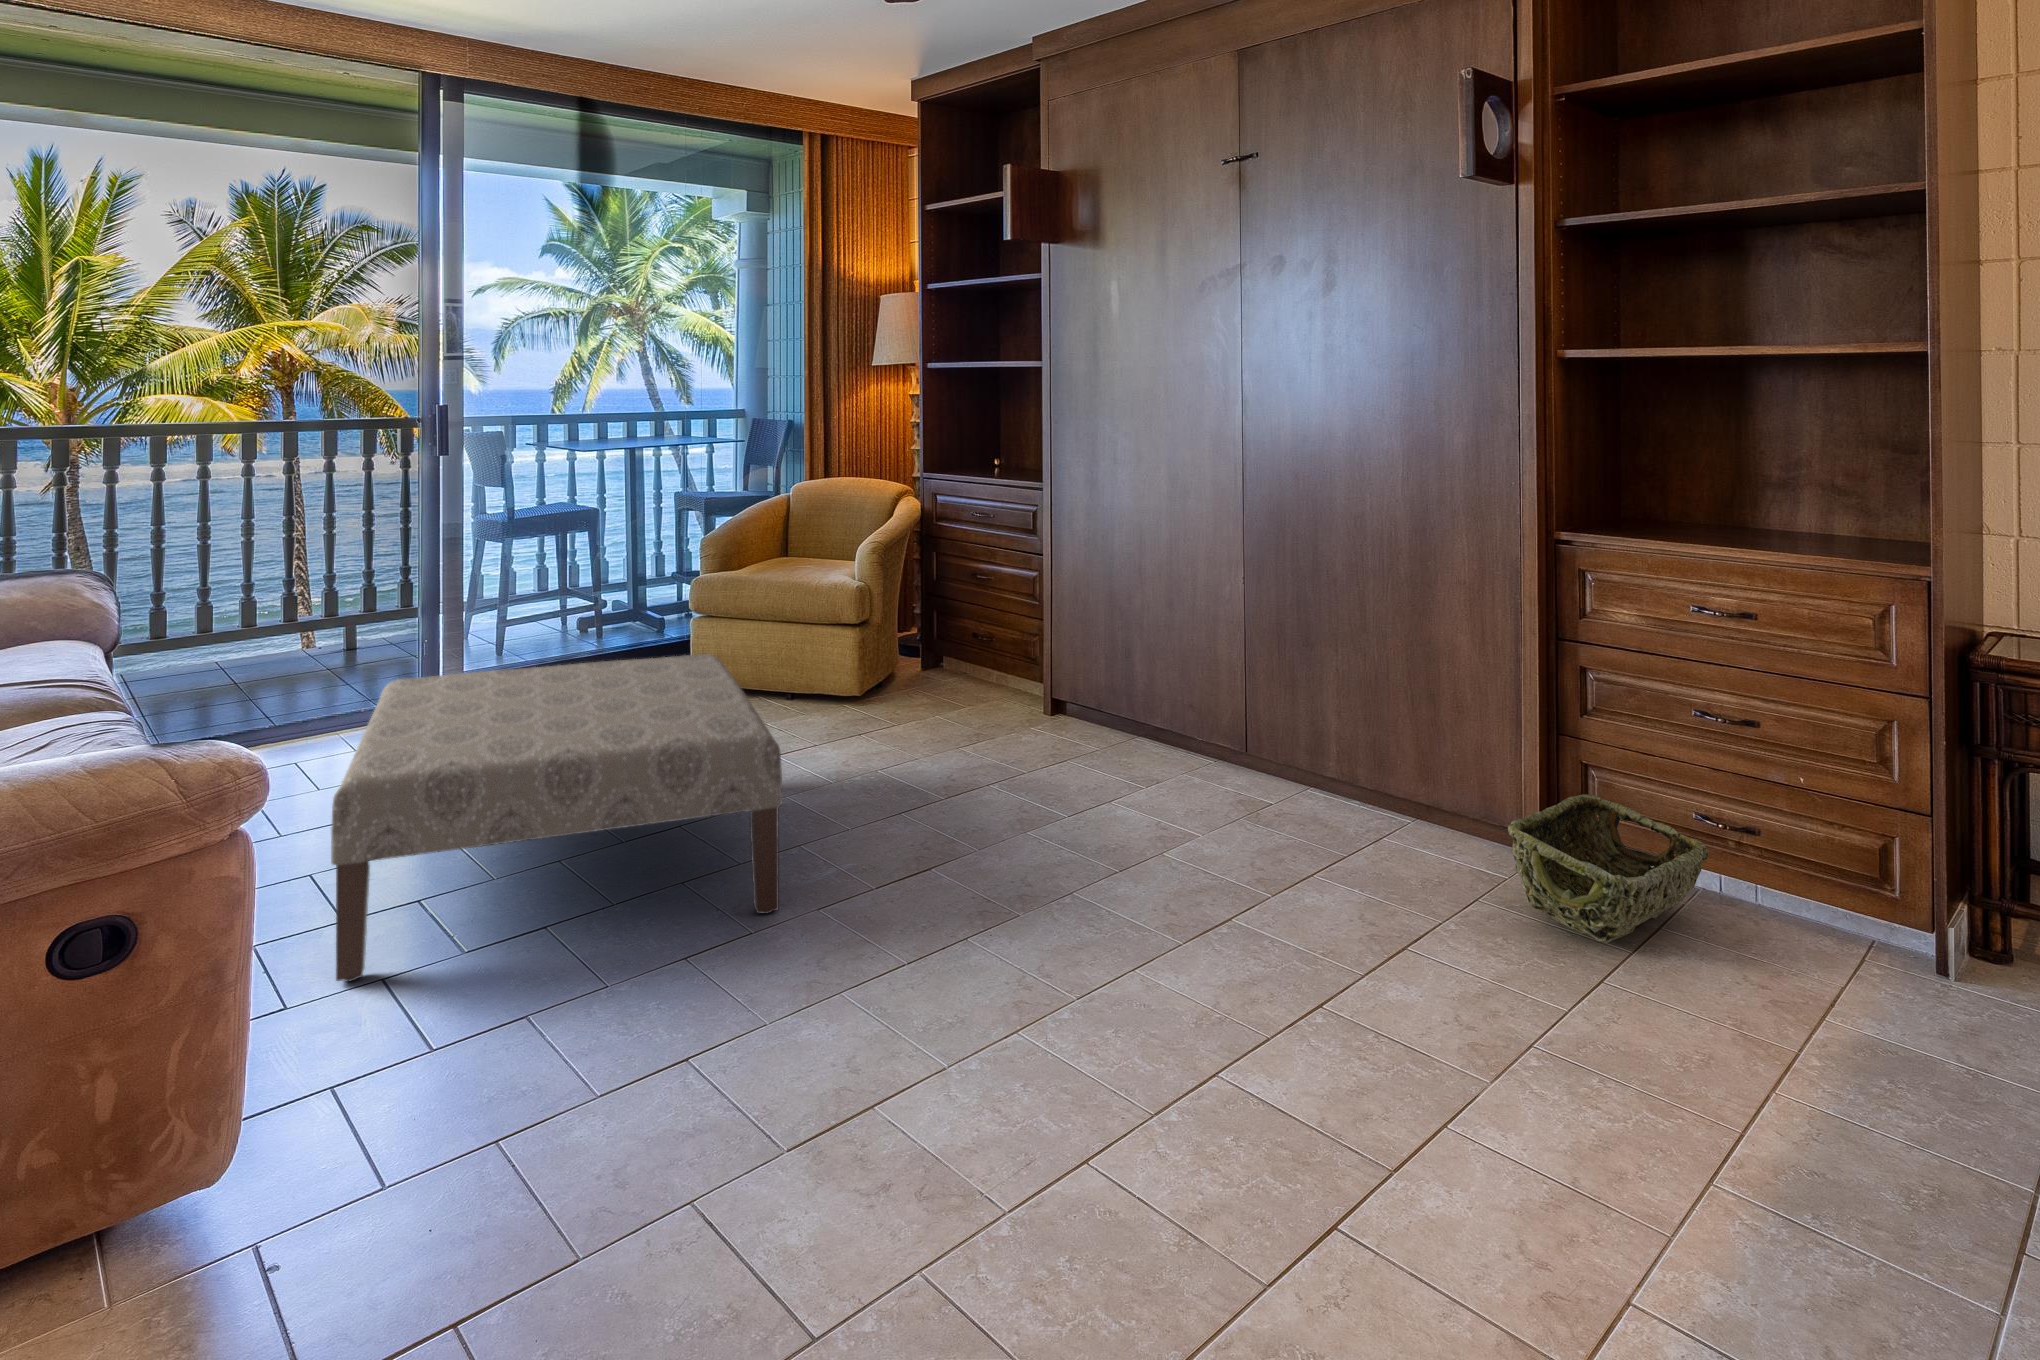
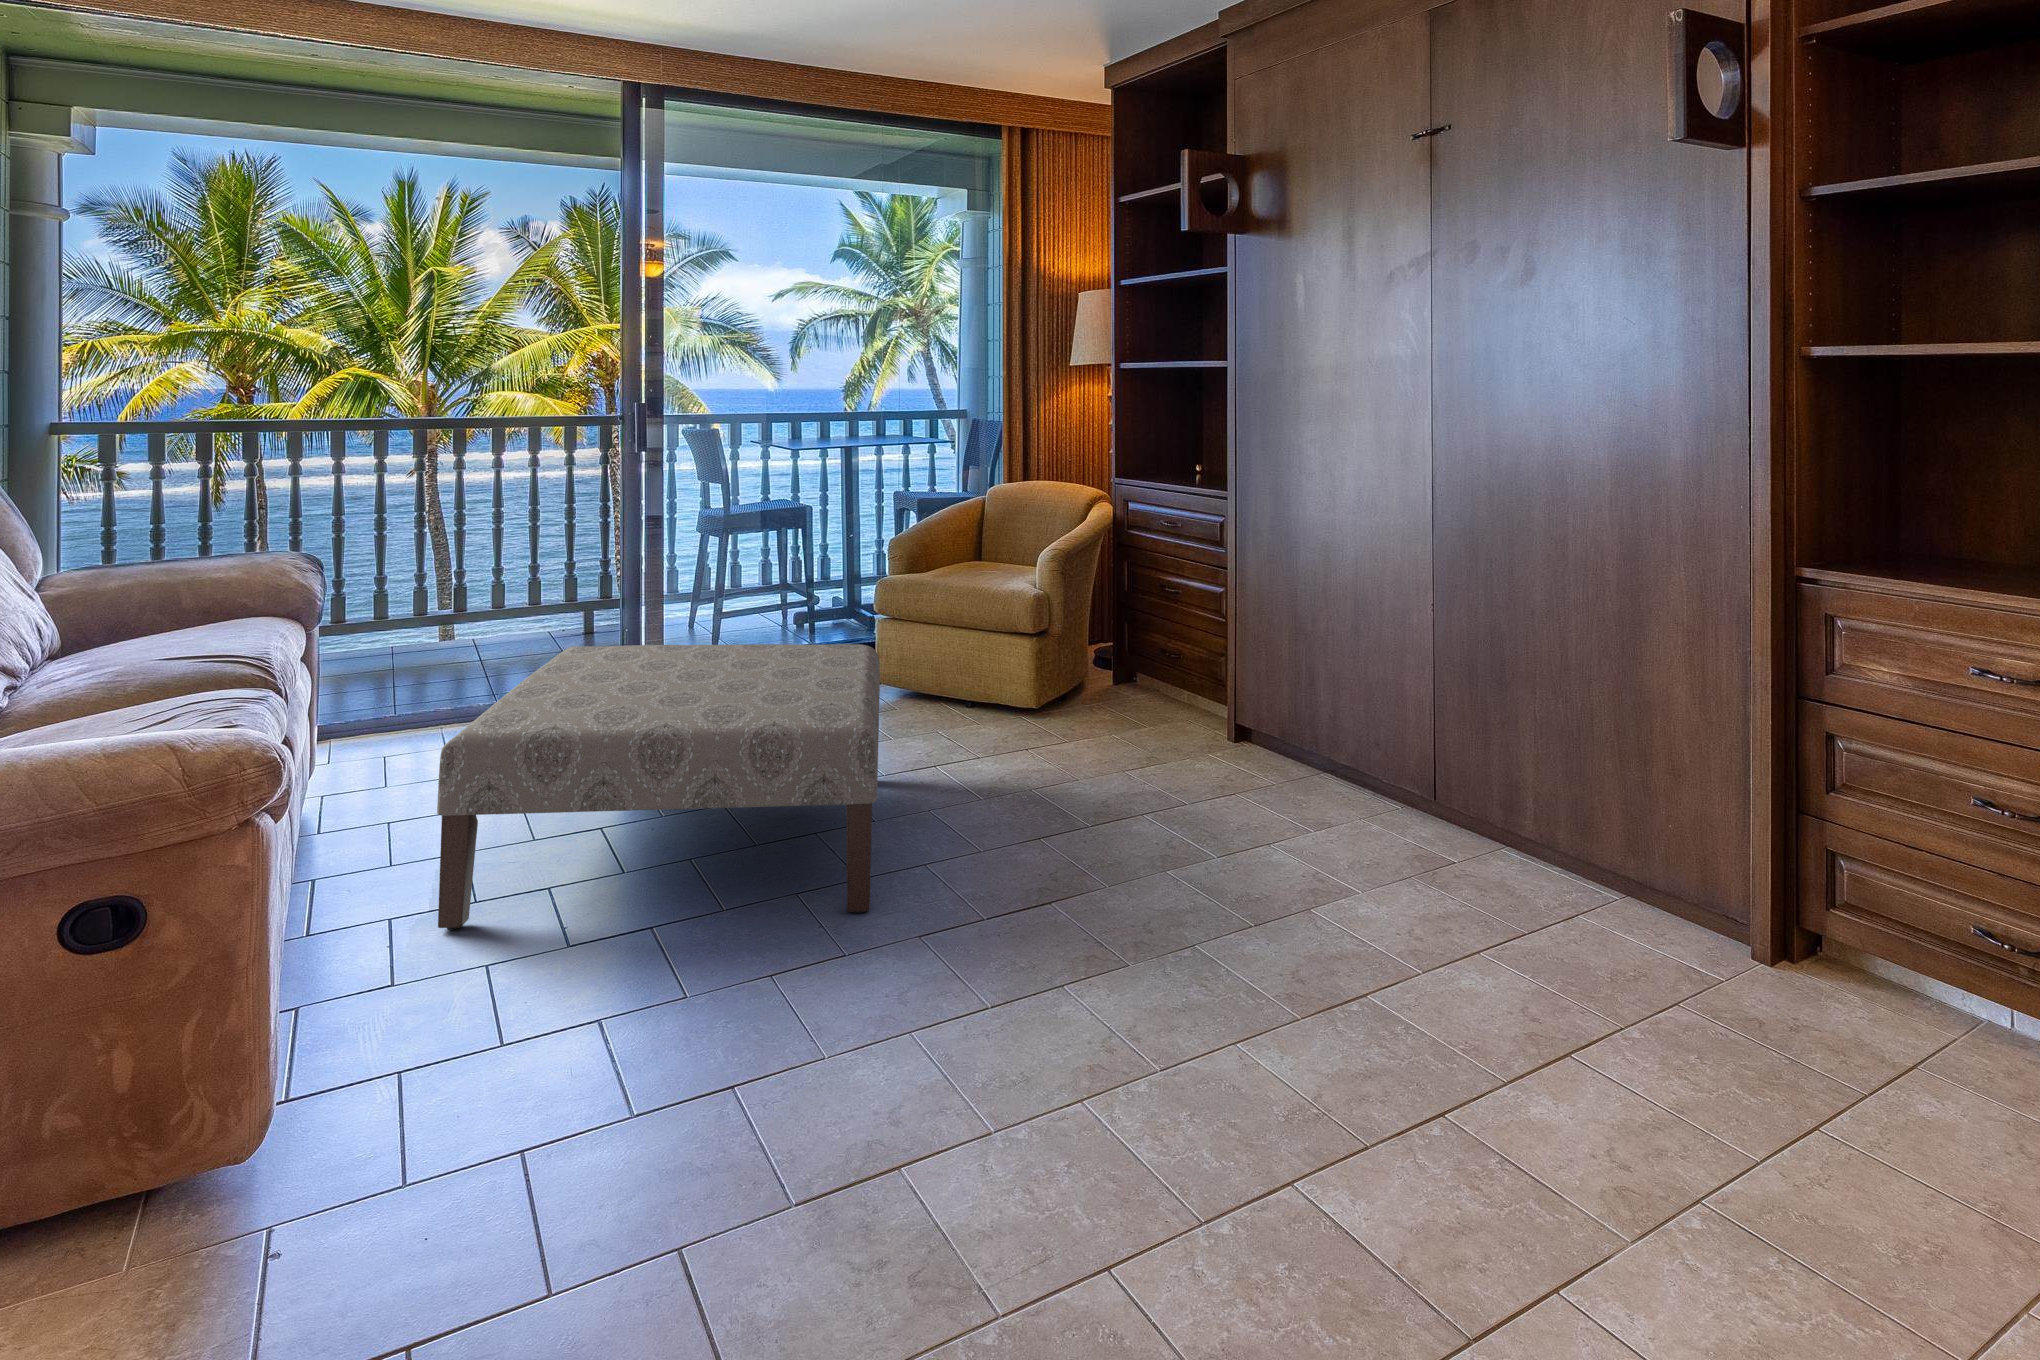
woven basket: present [1508,794,1709,944] -> none [1700,889,1985,1082]

